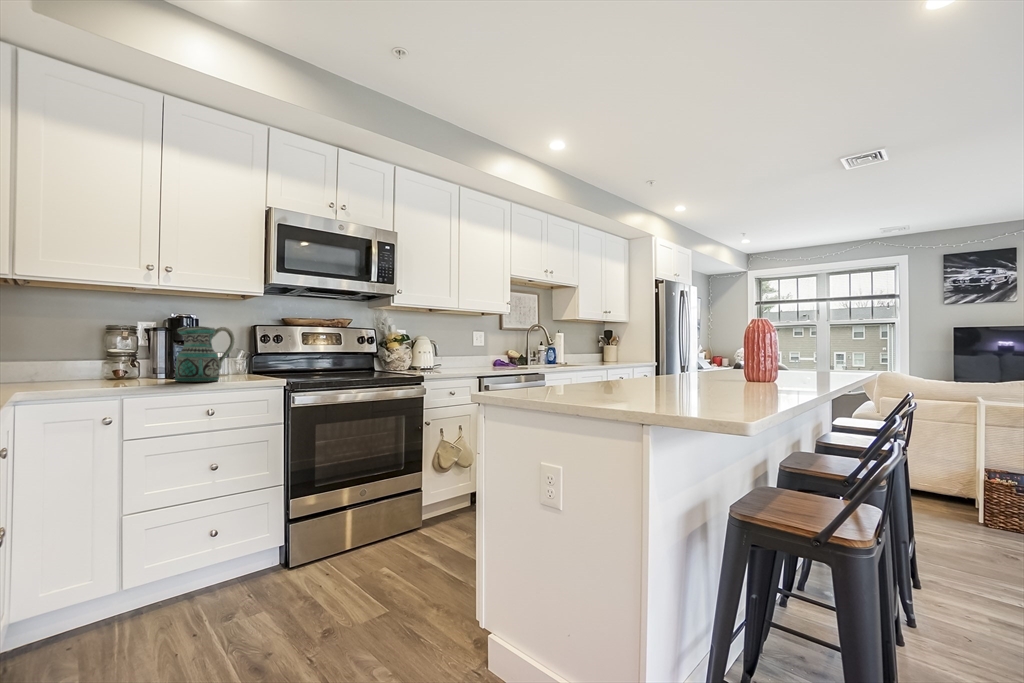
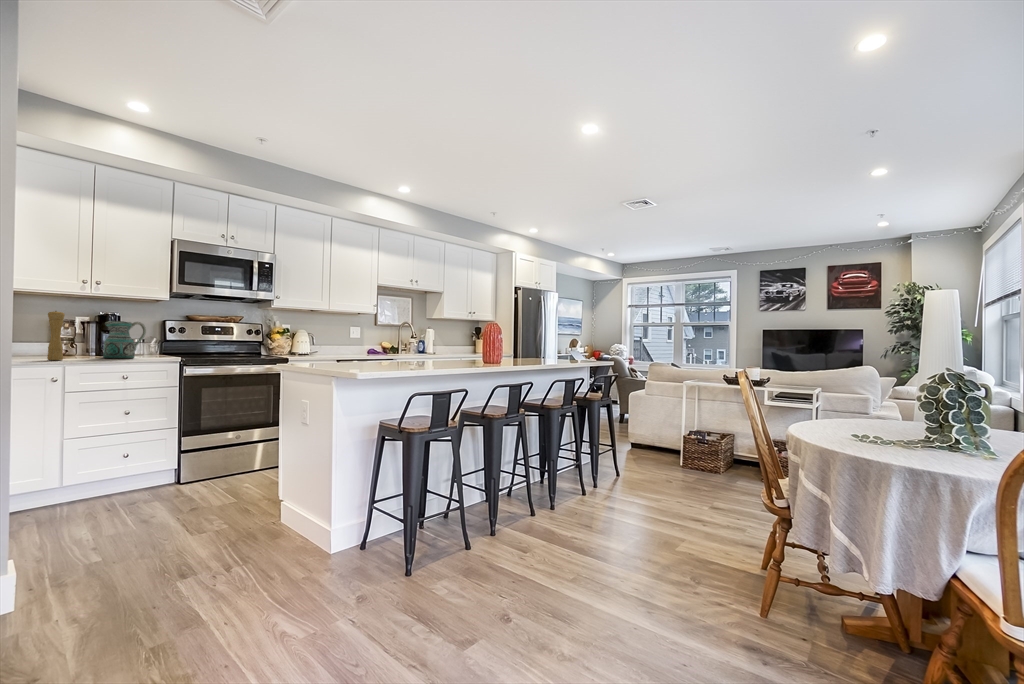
pepper mill: none [91,311,116,389] -> present [47,311,65,360]

